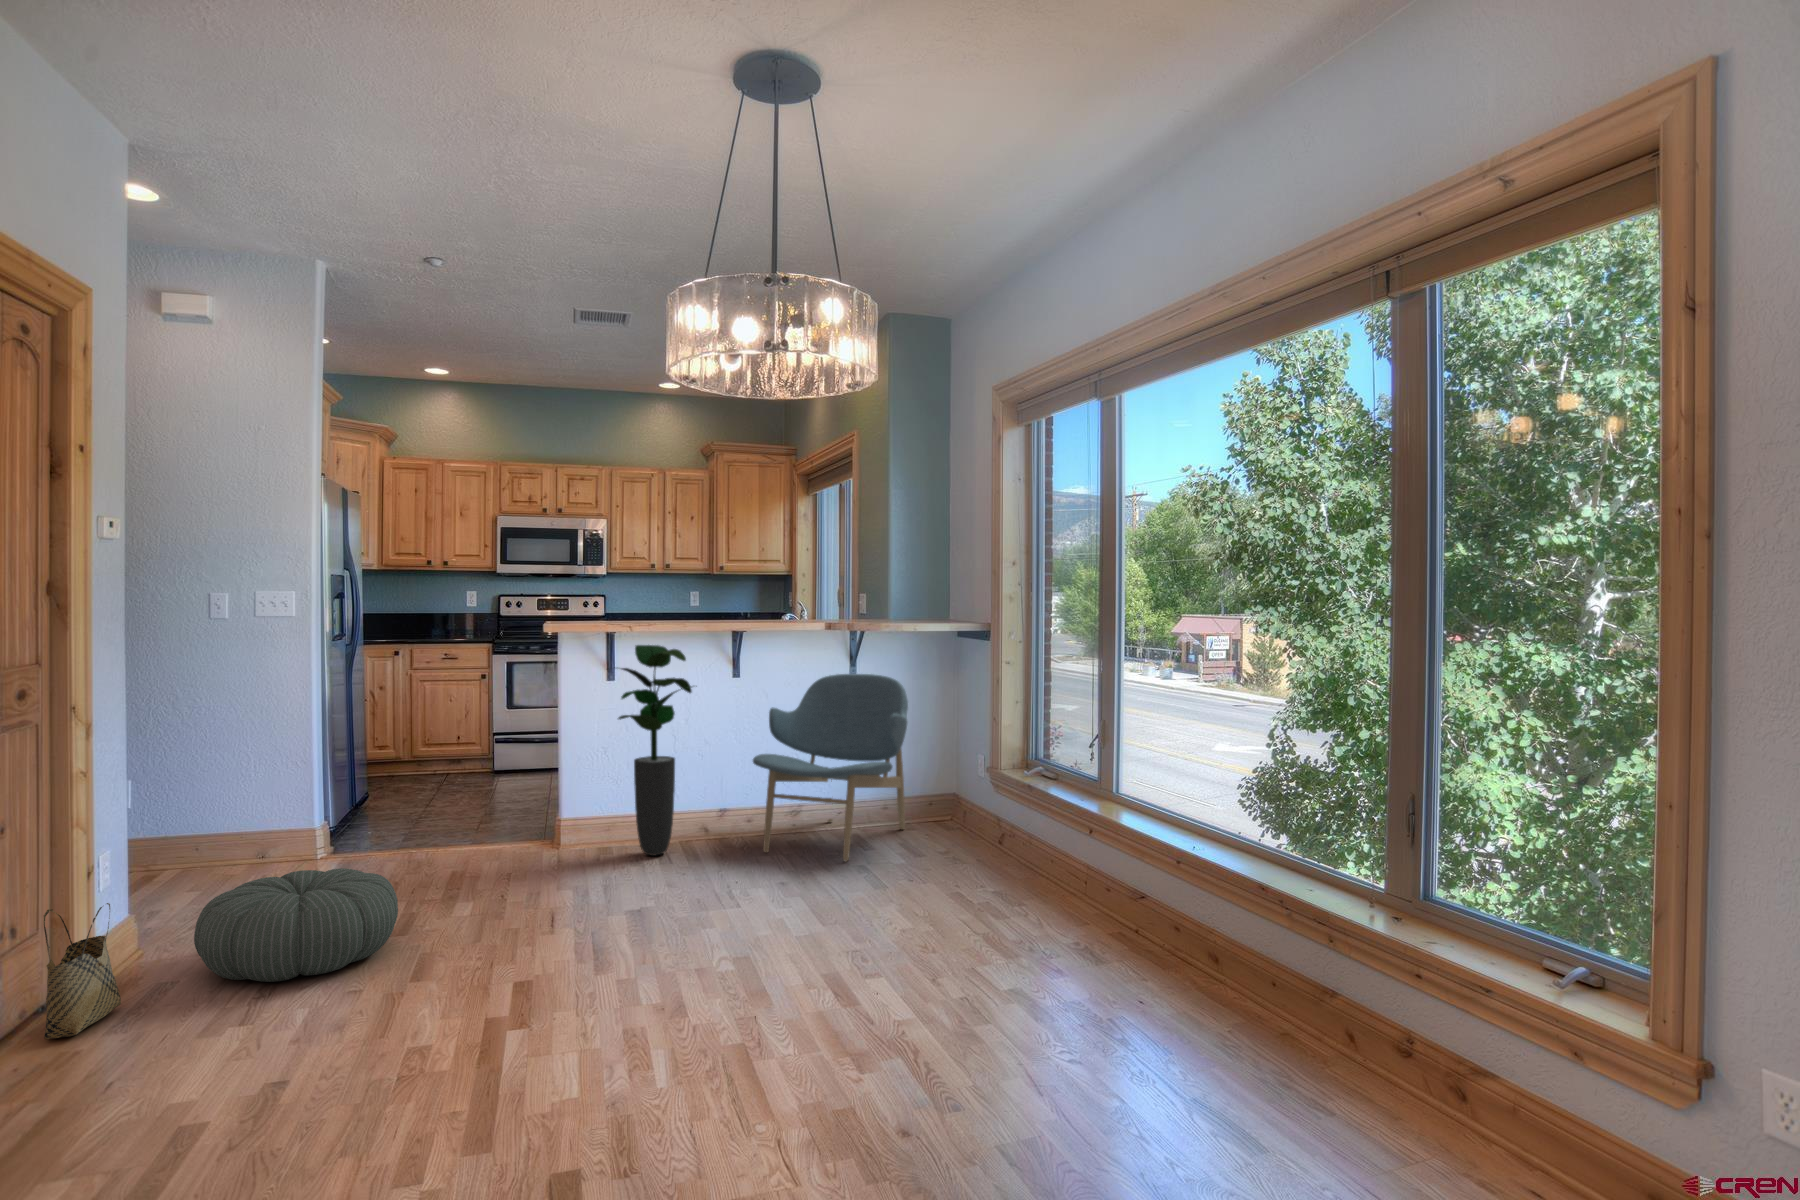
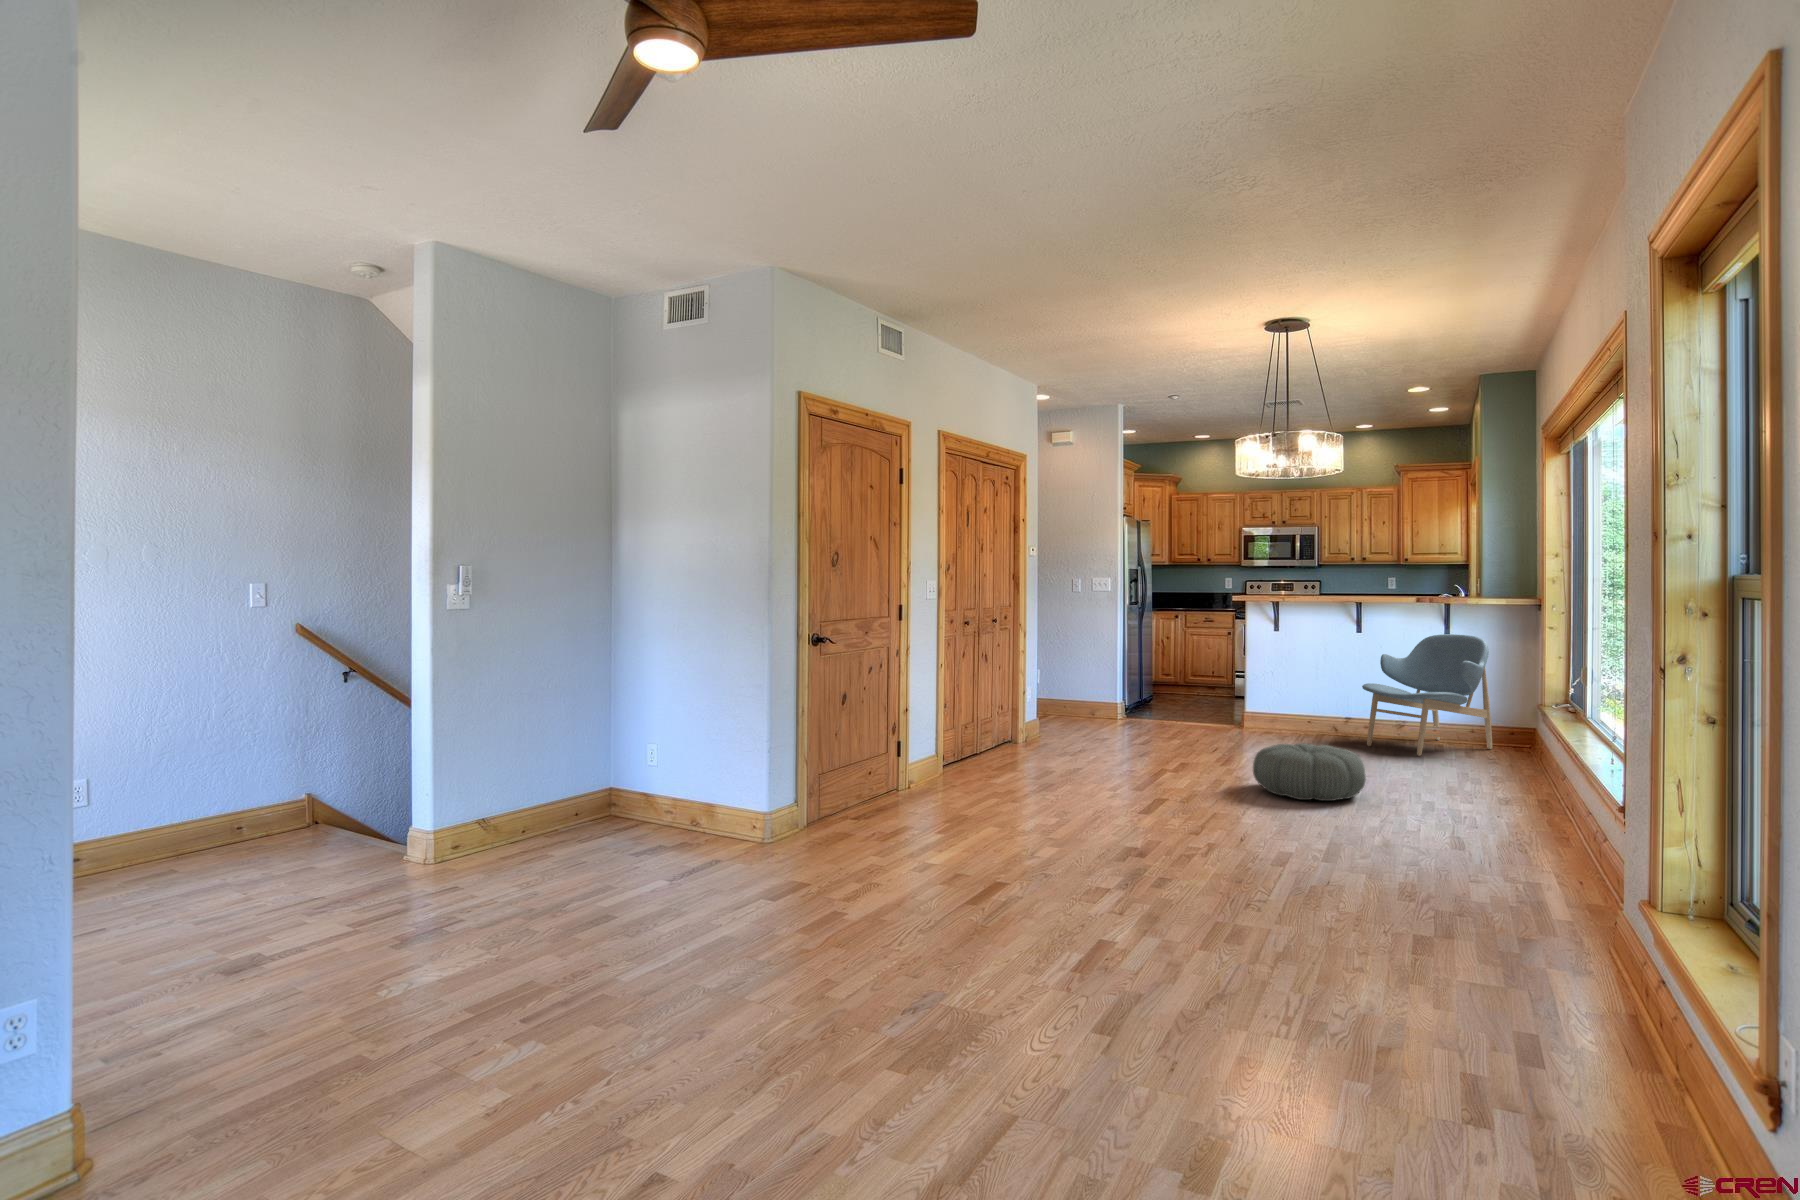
potted plant: present [619,645,692,856] -> none [1265,610,1324,739]
pouf: present [194,868,398,982] -> present [1253,743,1366,801]
woven basket: present [43,903,121,1039] -> none [1009,702,1033,751]

